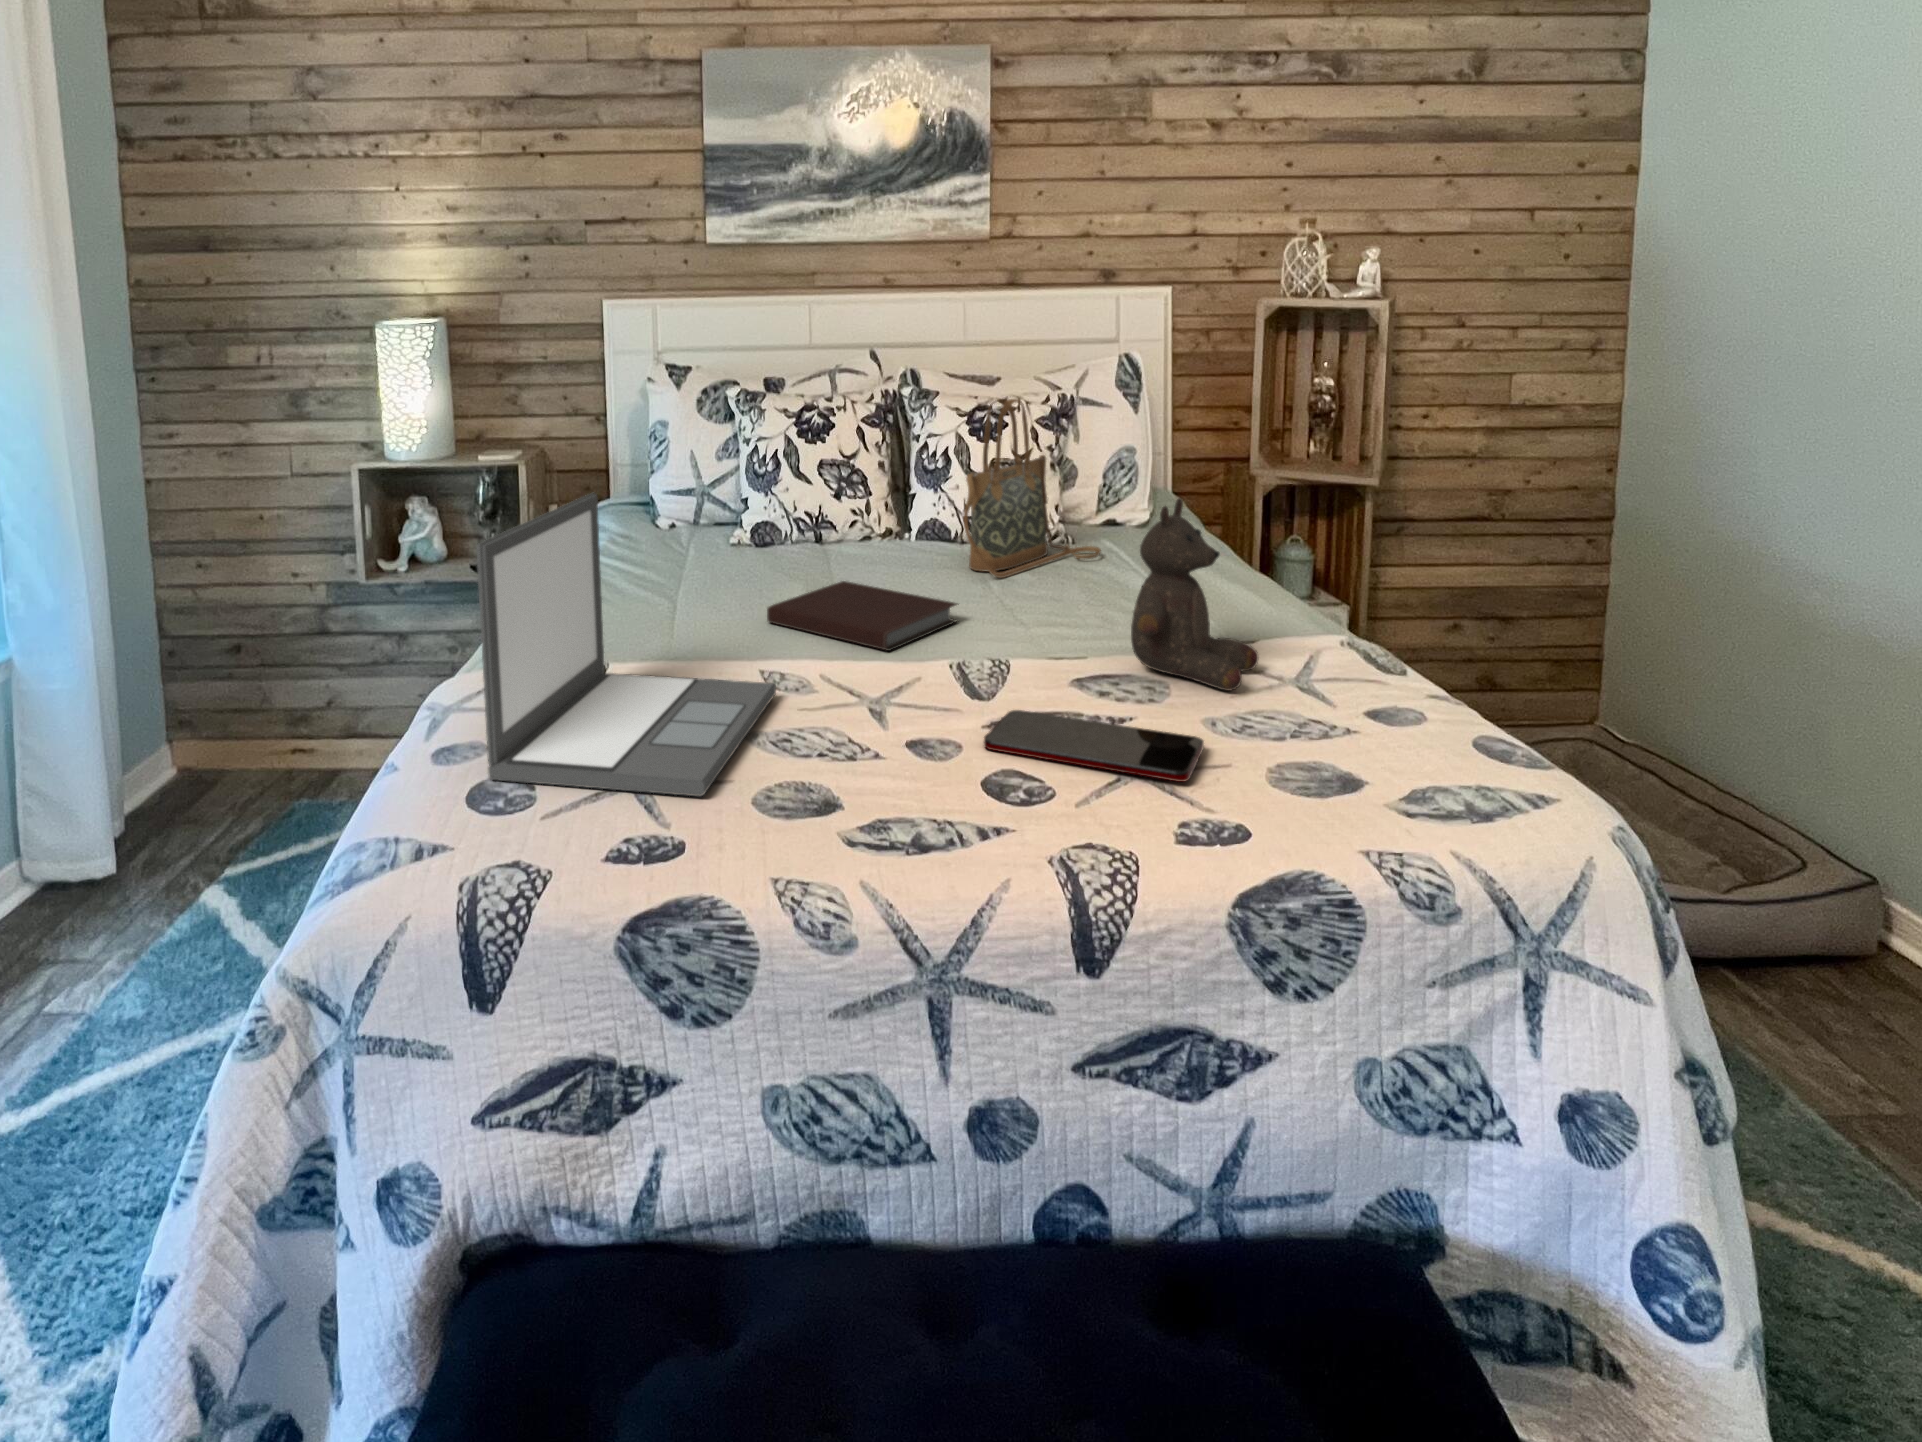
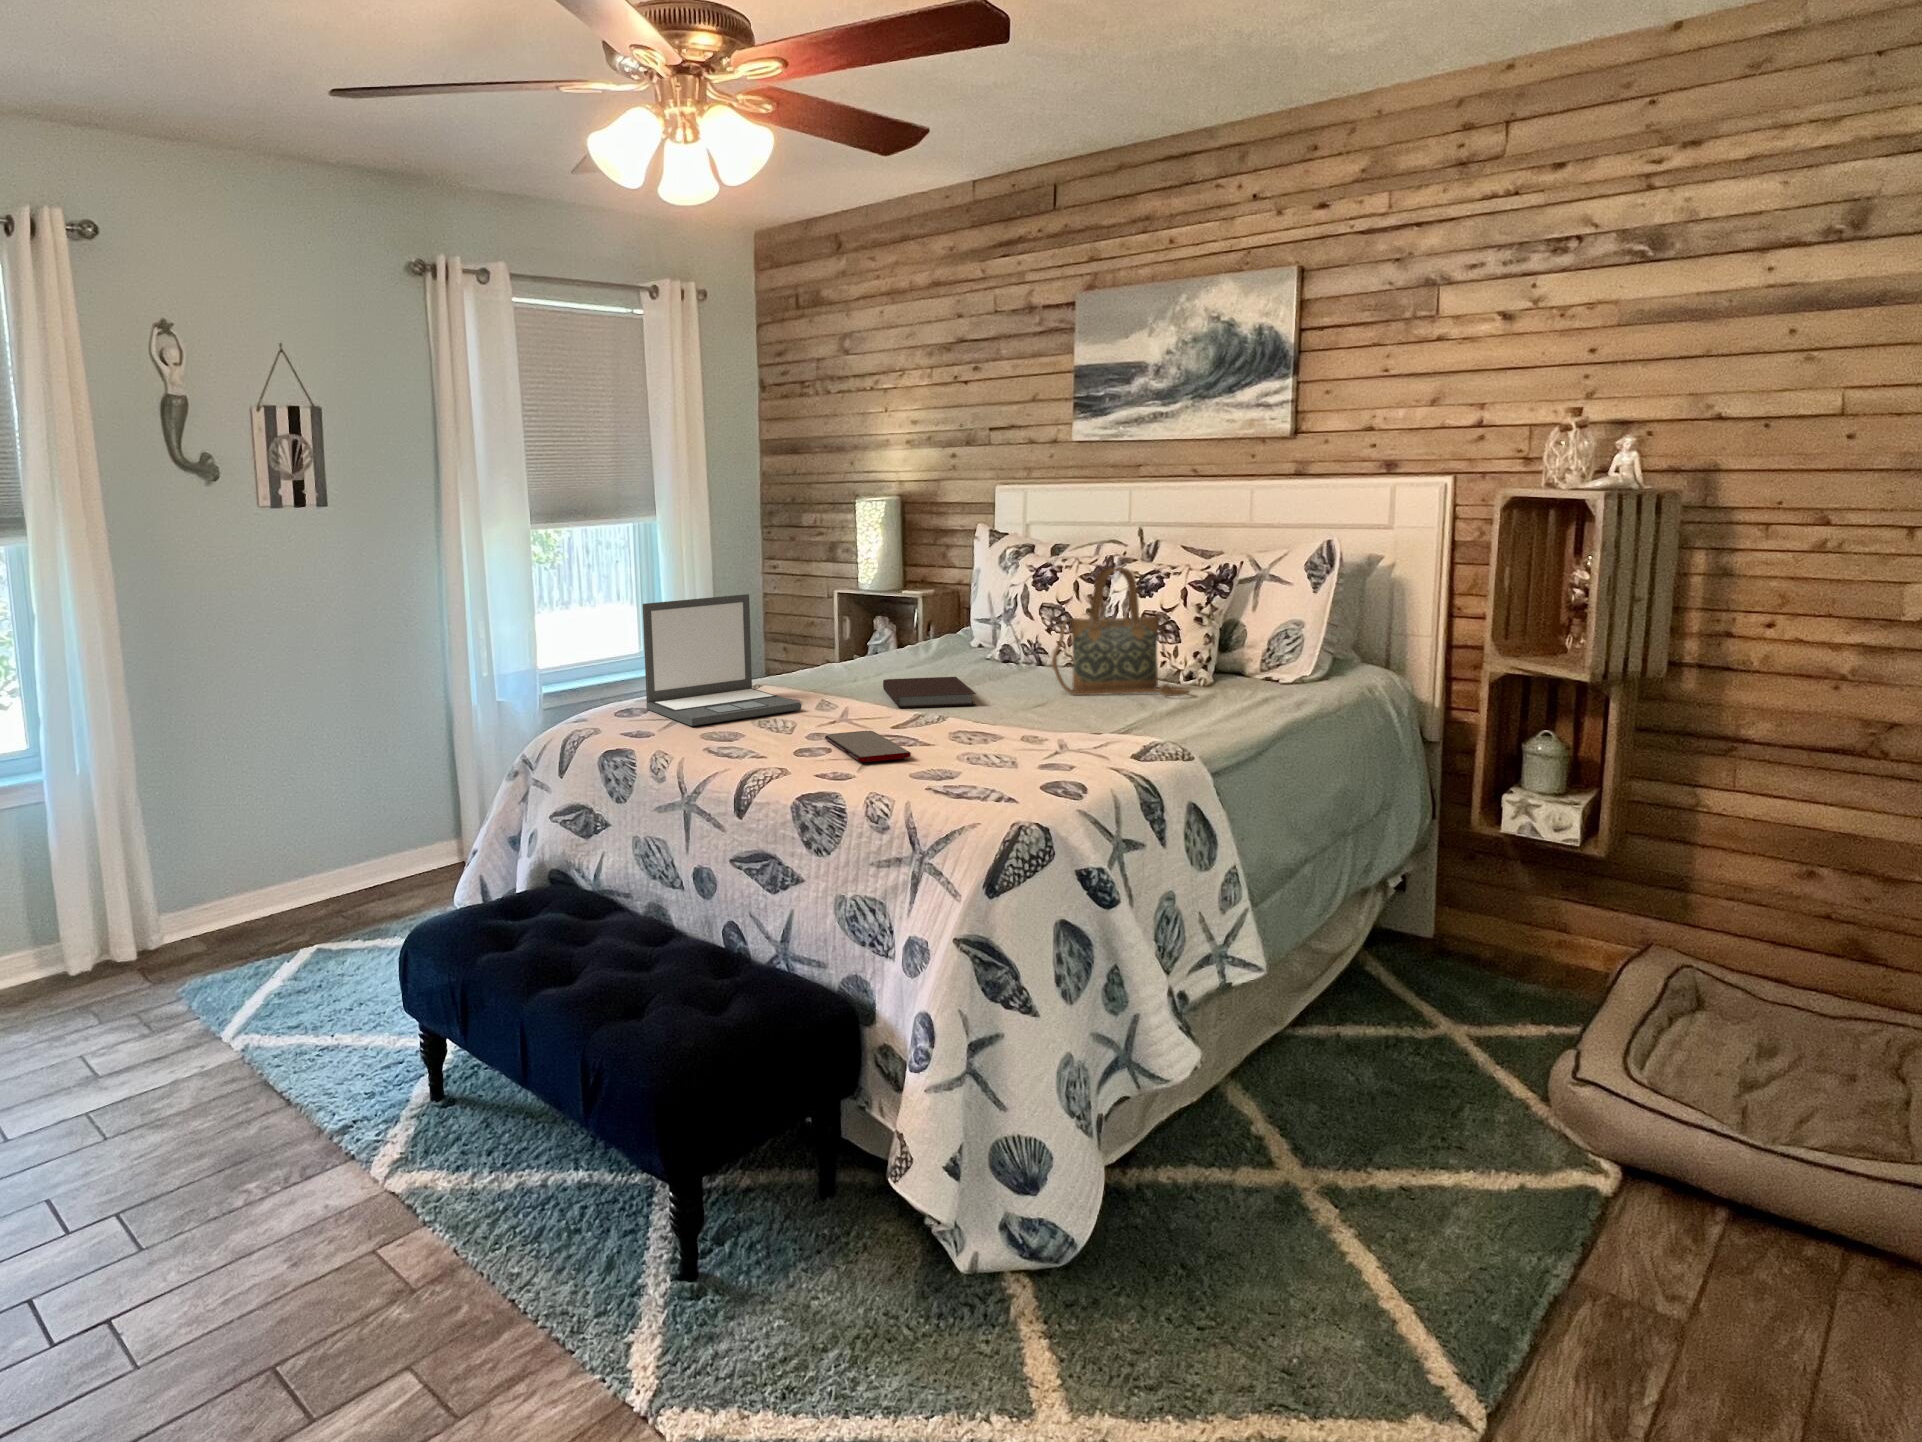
stuffed bear: present [1131,498,1258,691] -> none [966,630,1055,750]

